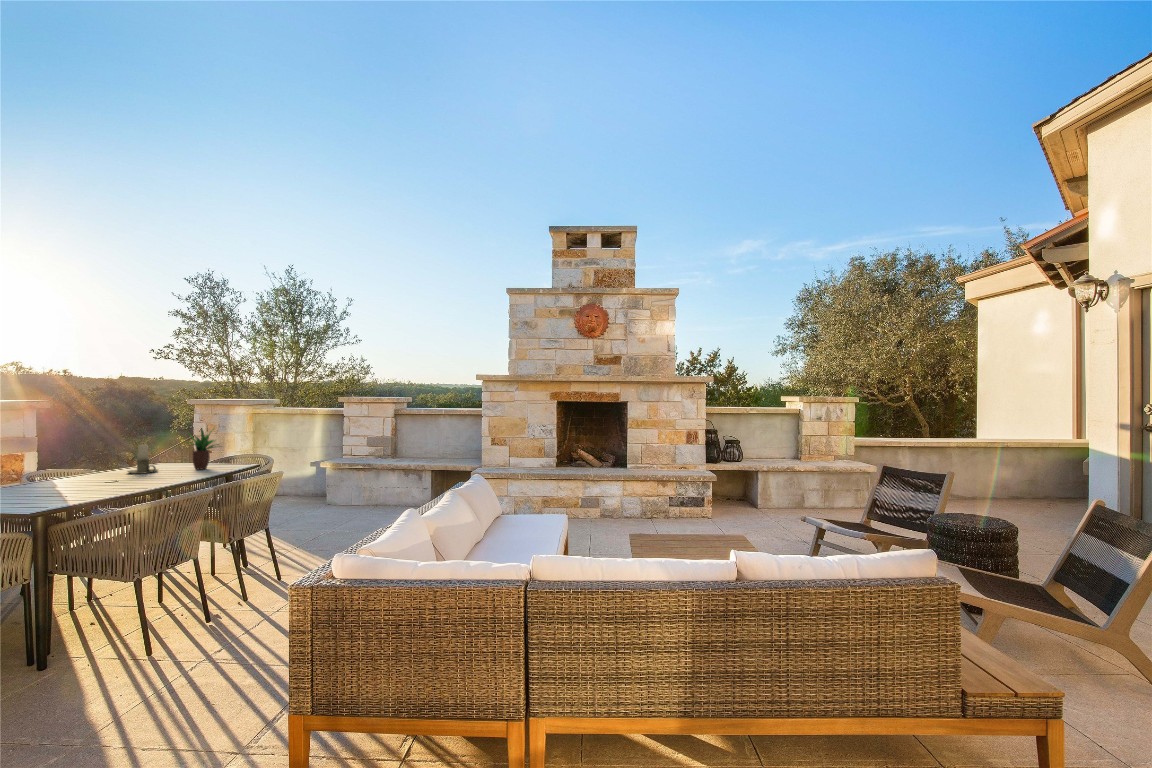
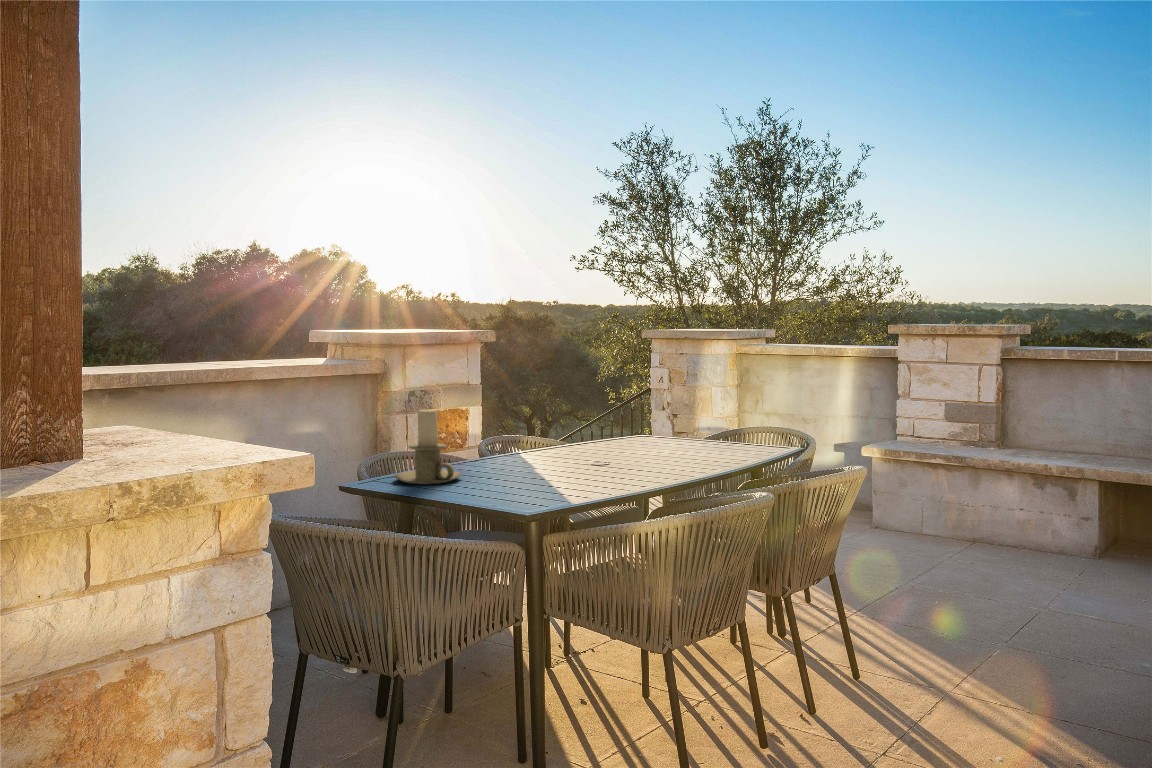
potted plant: present [189,429,216,470] -> none [507,367,607,485]

